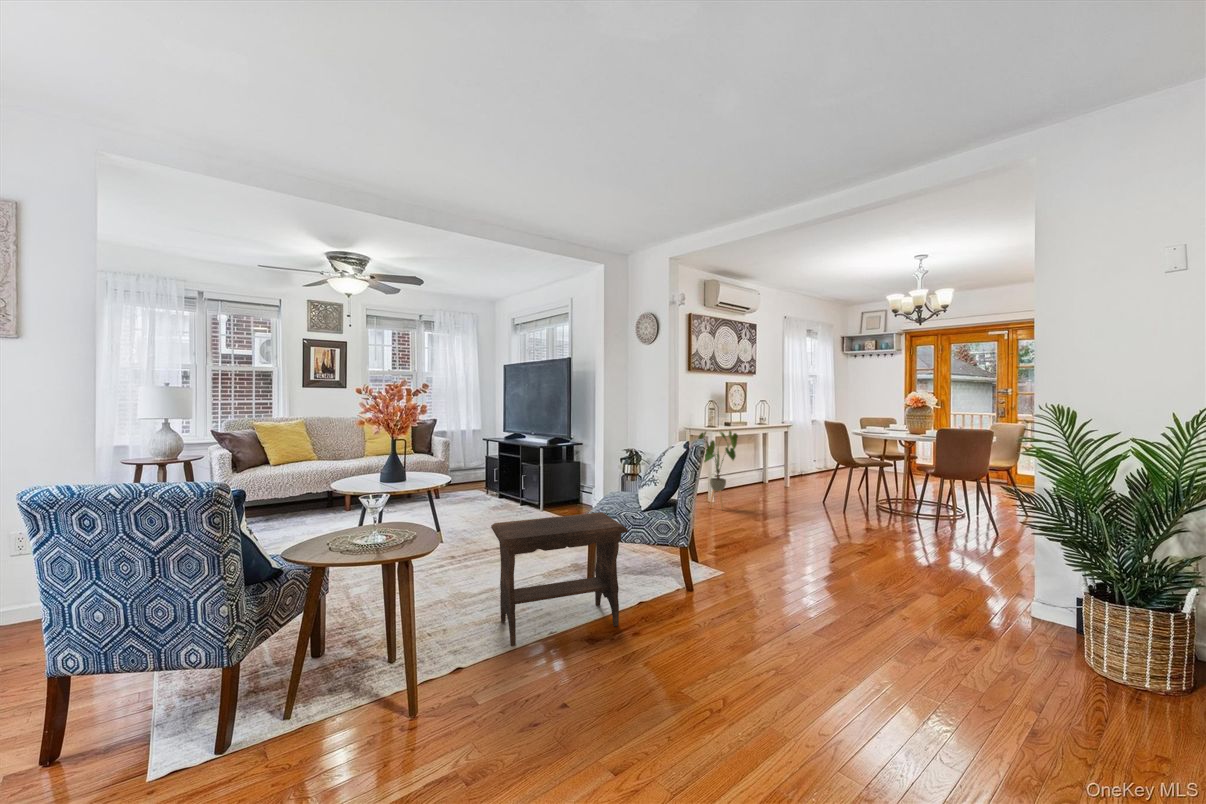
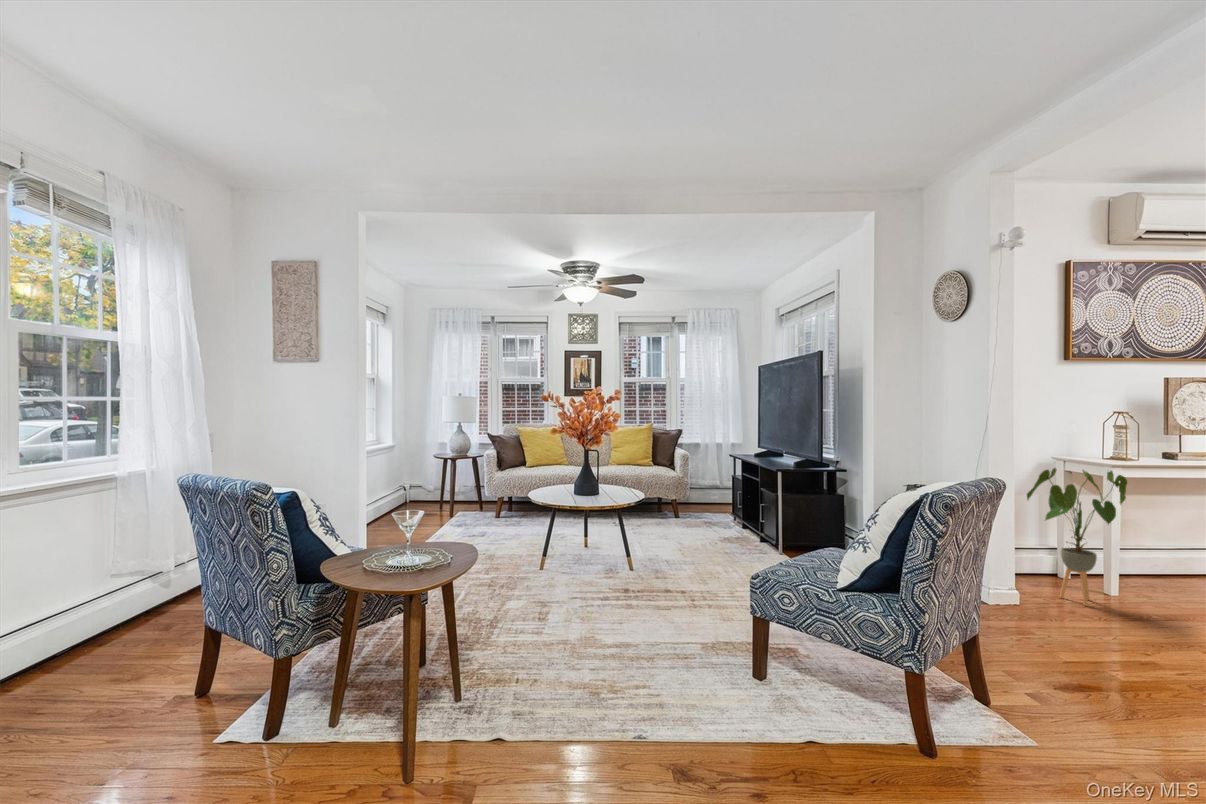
footstool: present [491,512,628,646] -> none [573,566,764,766]

